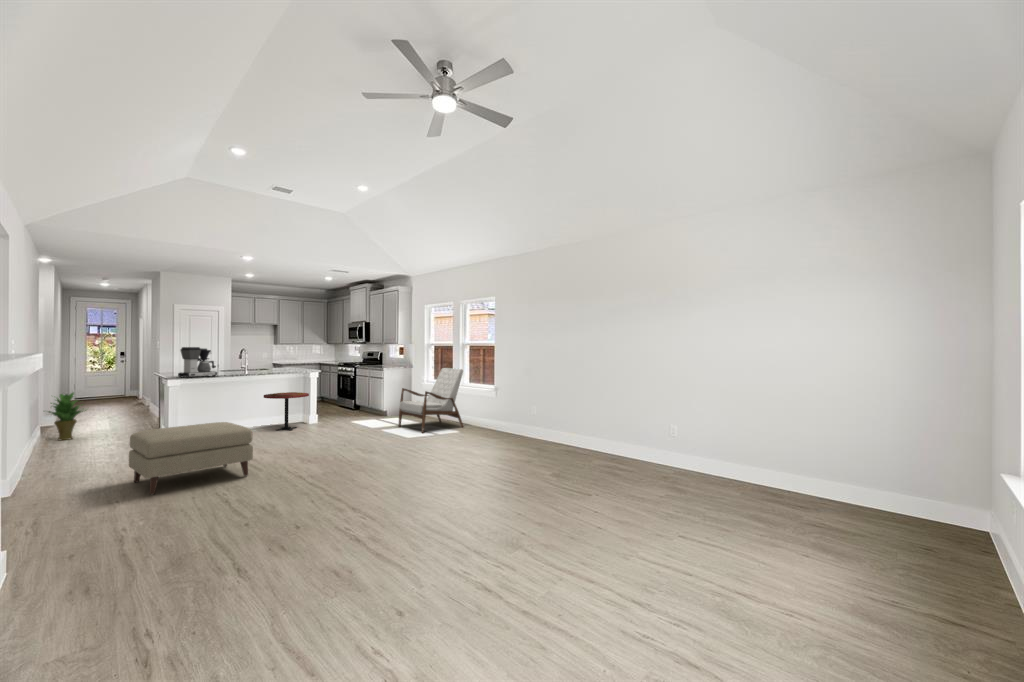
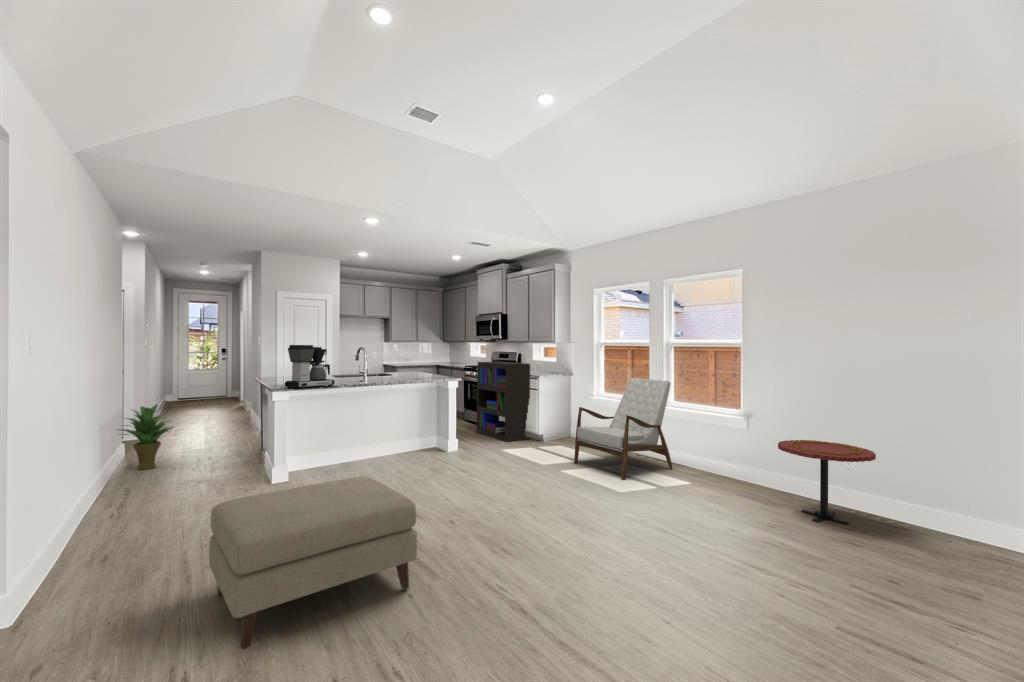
bookshelf: none [342,359,380,417] -> present [477,362,530,442]
side table: present [264,392,309,431] -> present [778,440,876,524]

